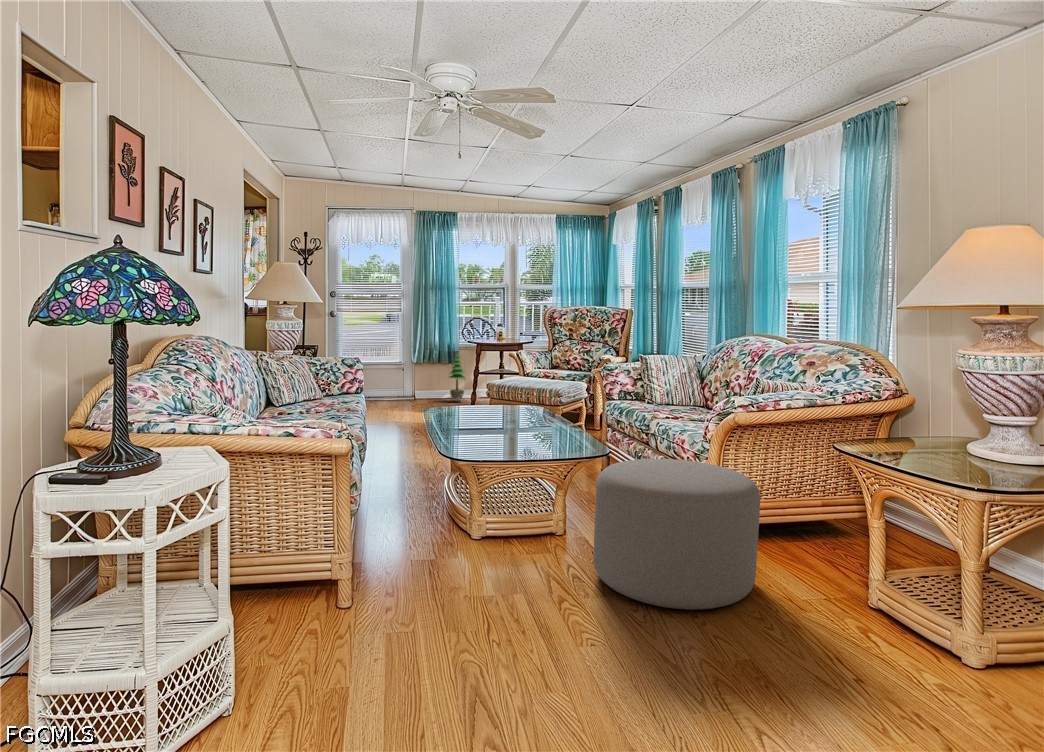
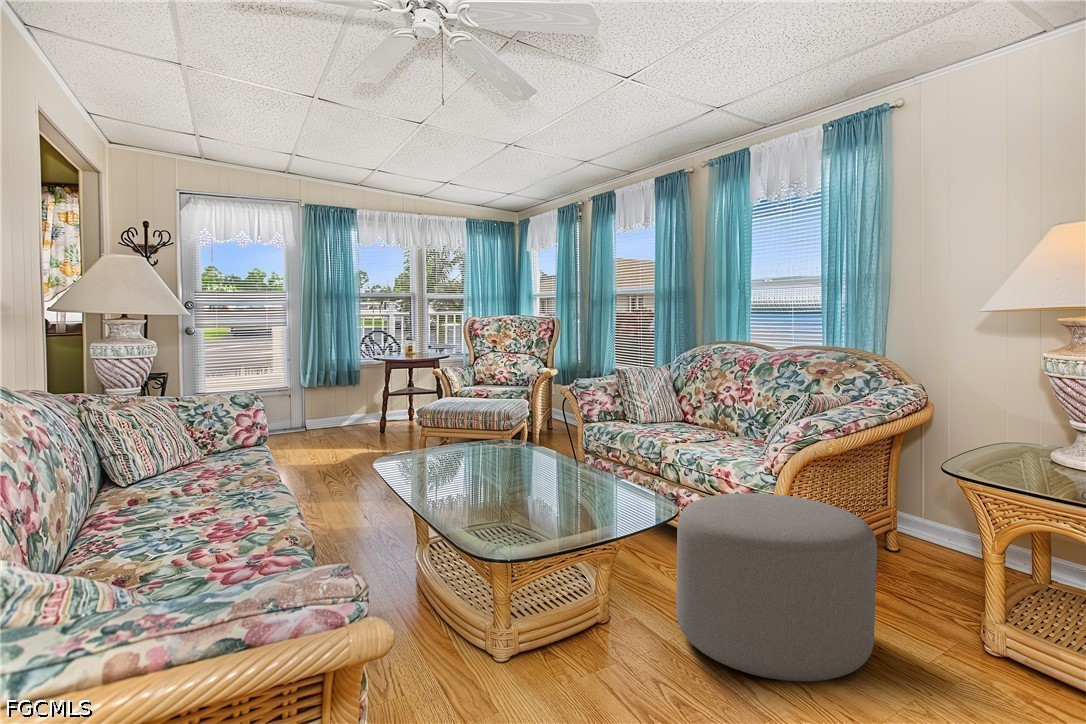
potted tree: present [449,353,466,402] -> none [347,370,368,427]

